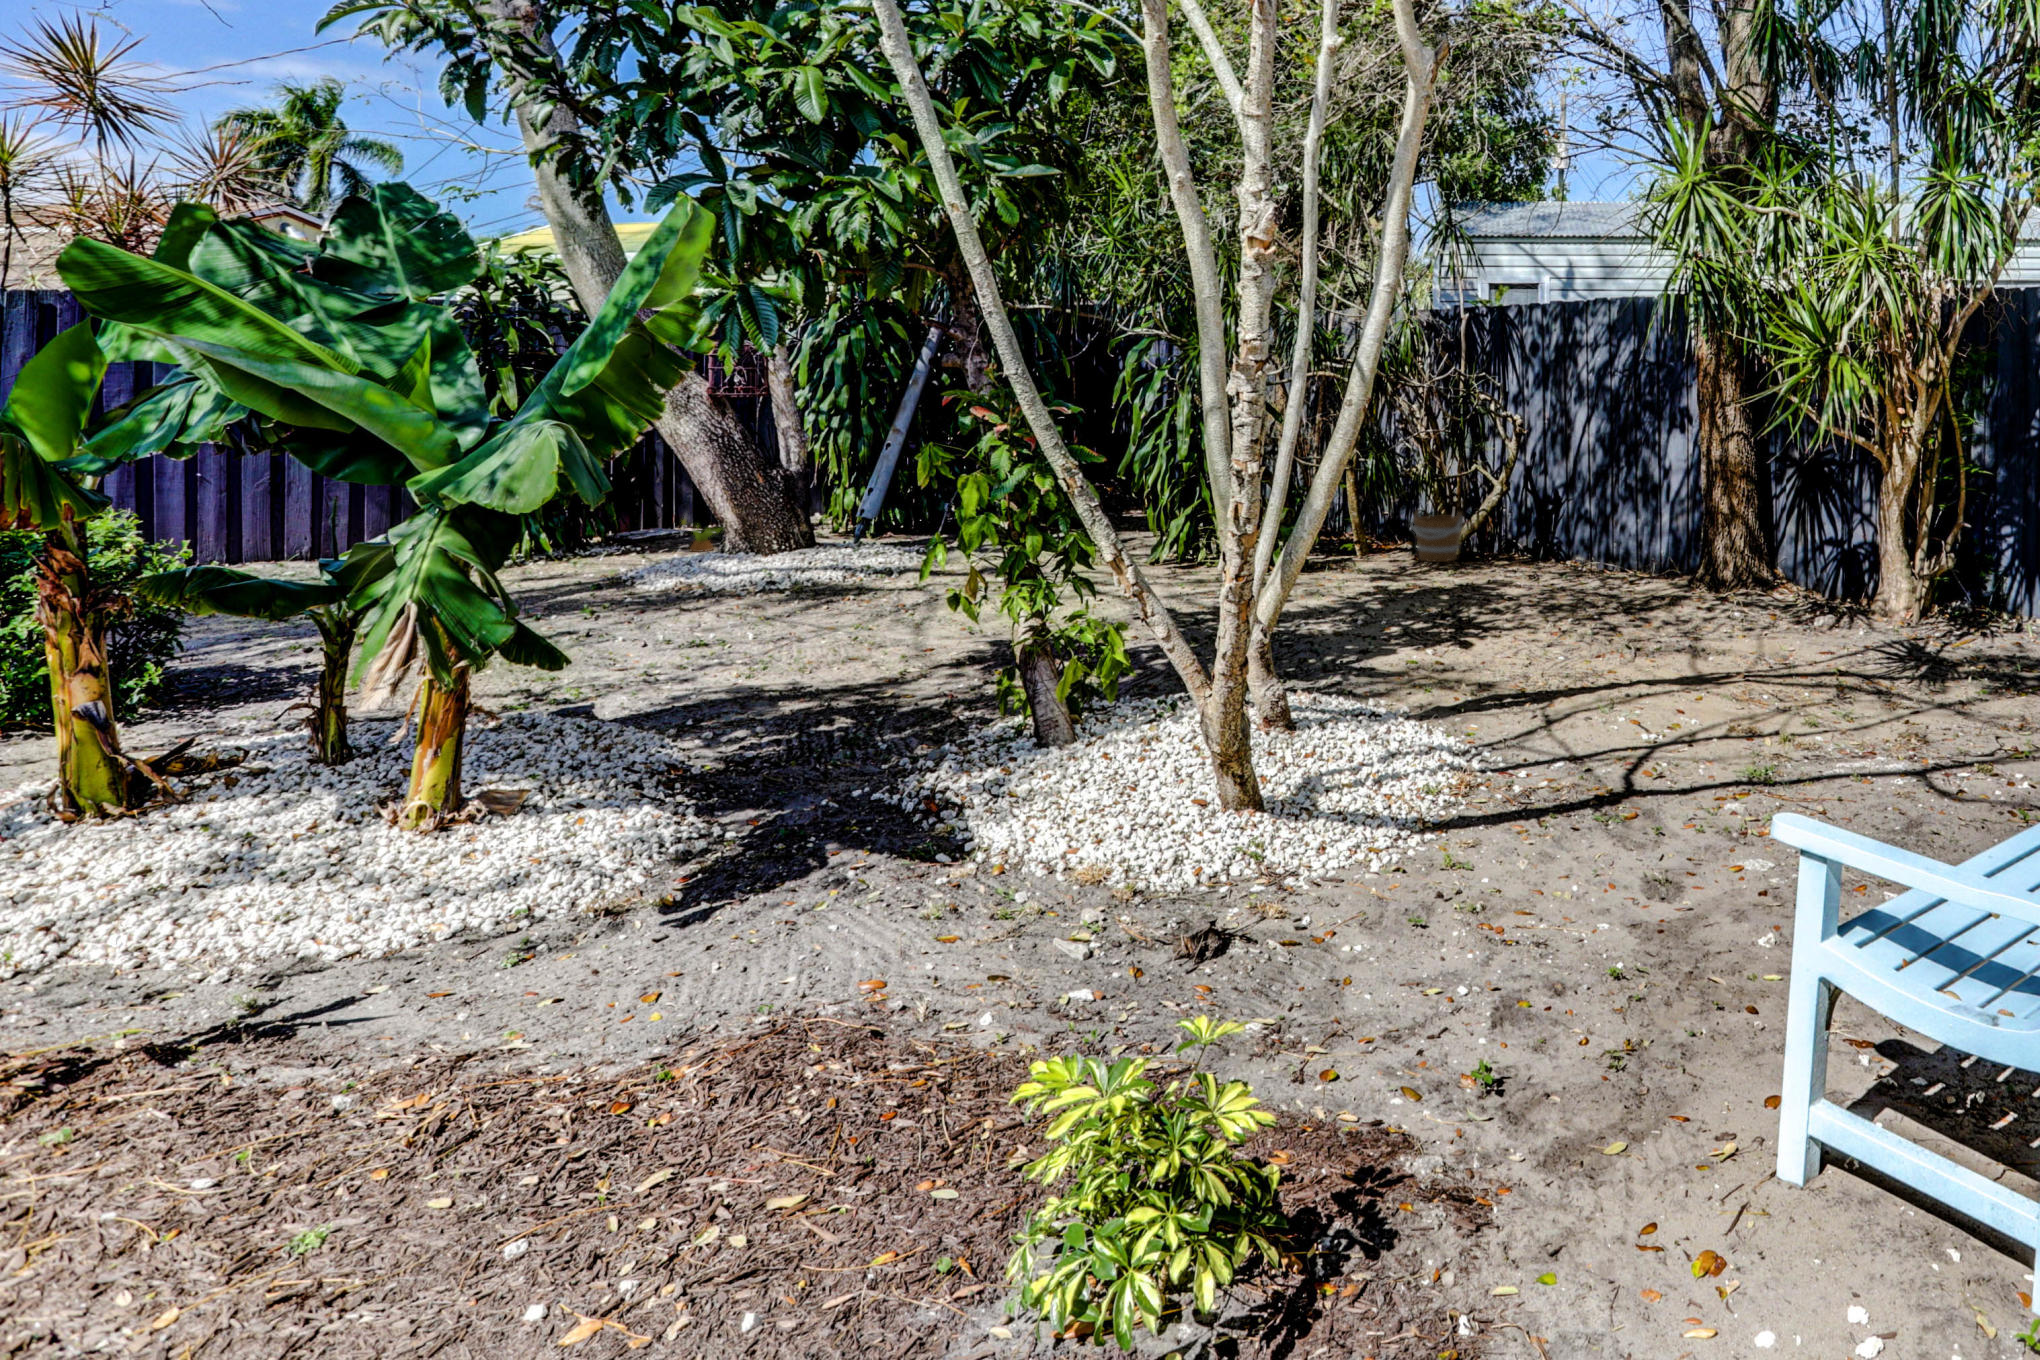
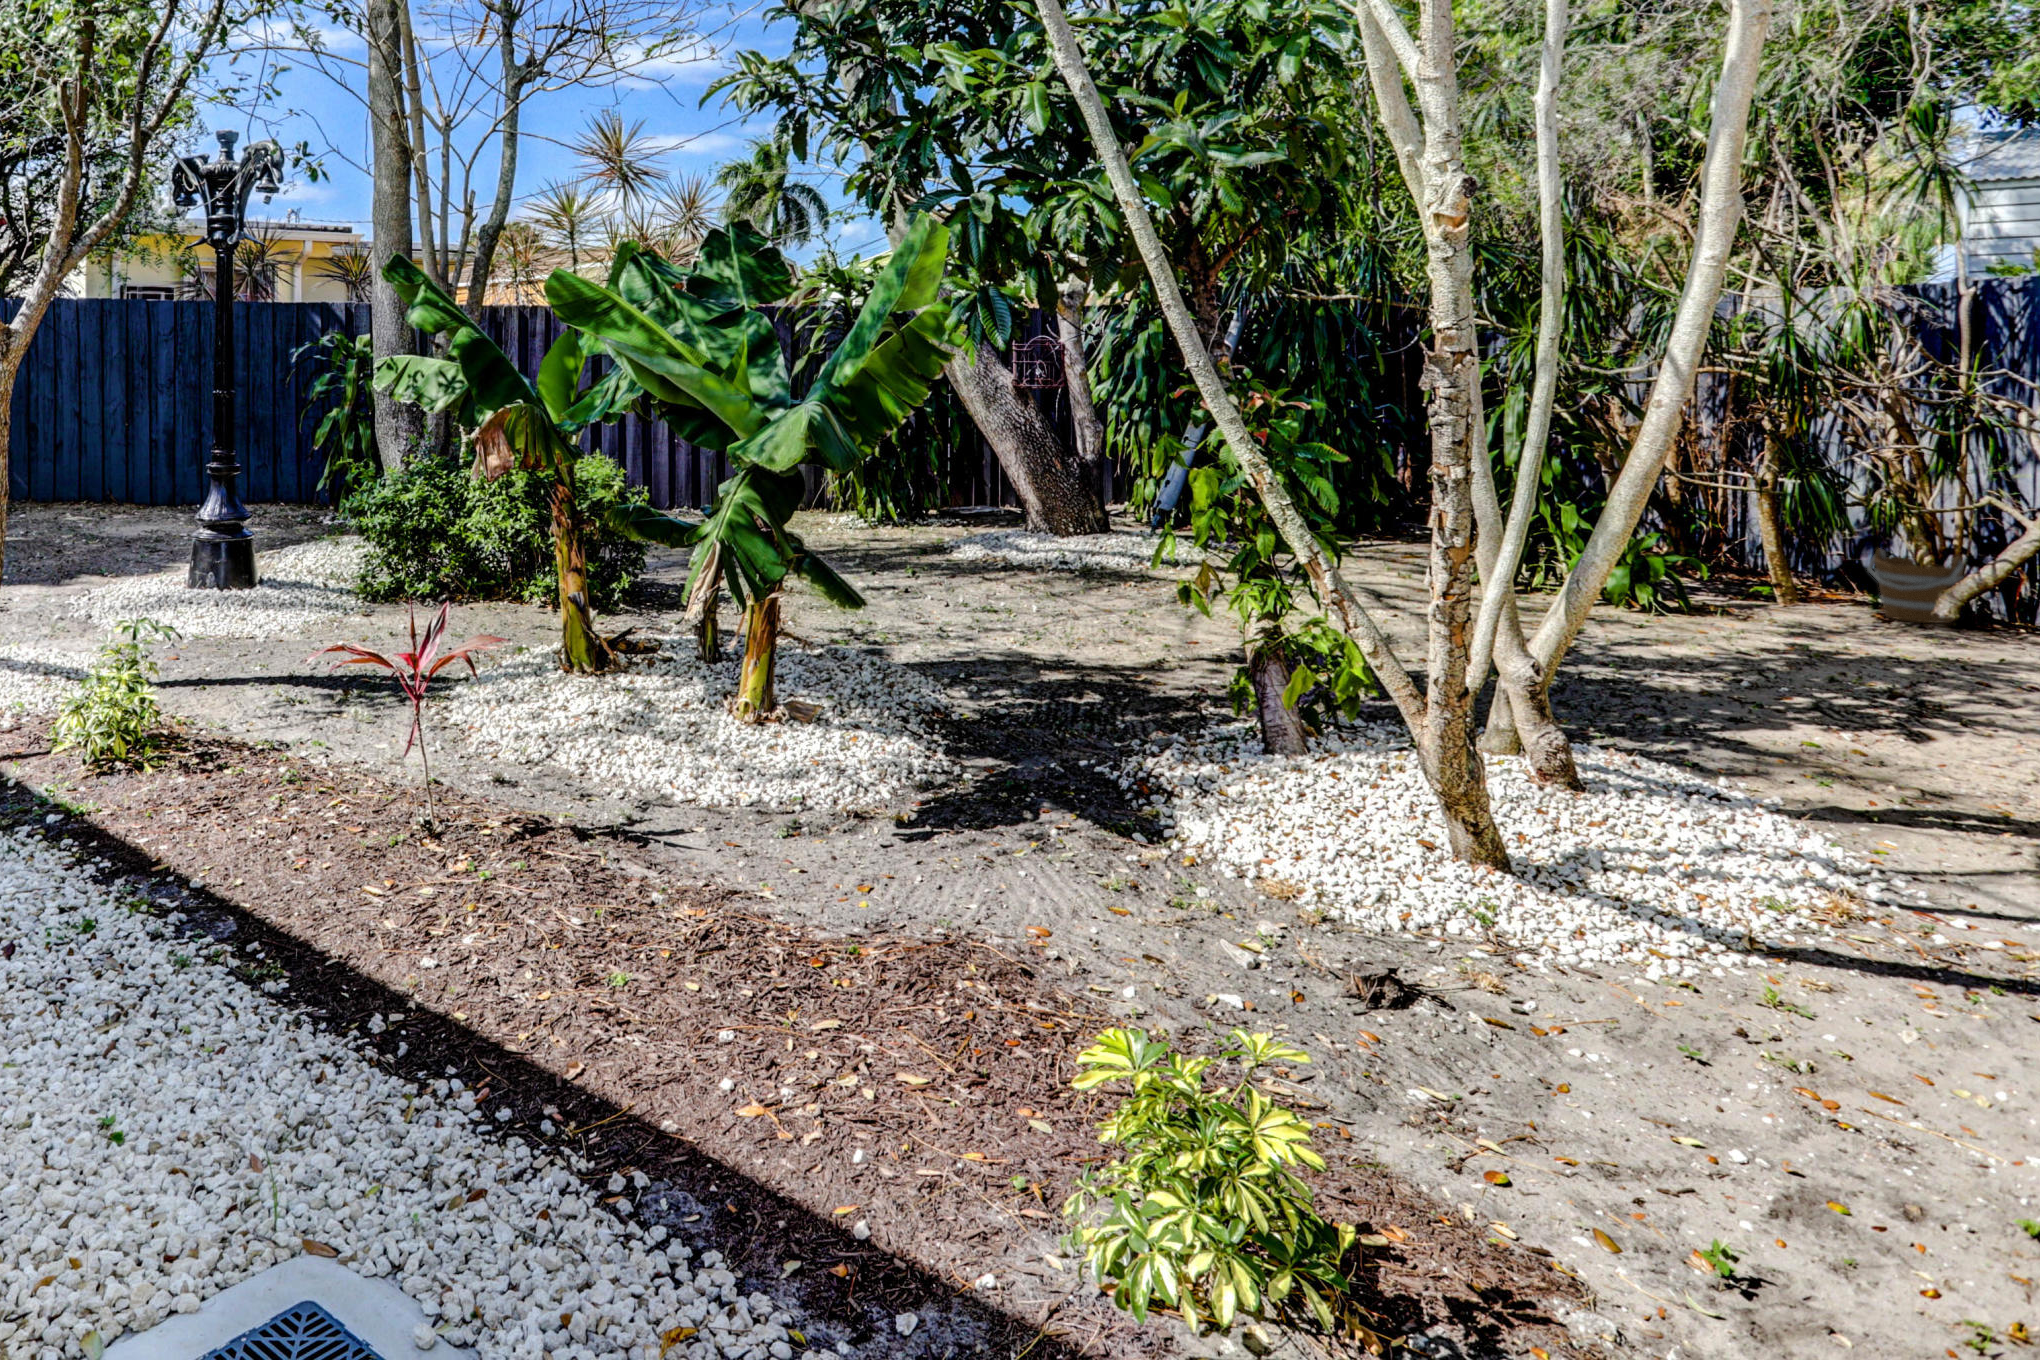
decorative plant: present [682,515,721,552] -> none [996,491,1033,528]

